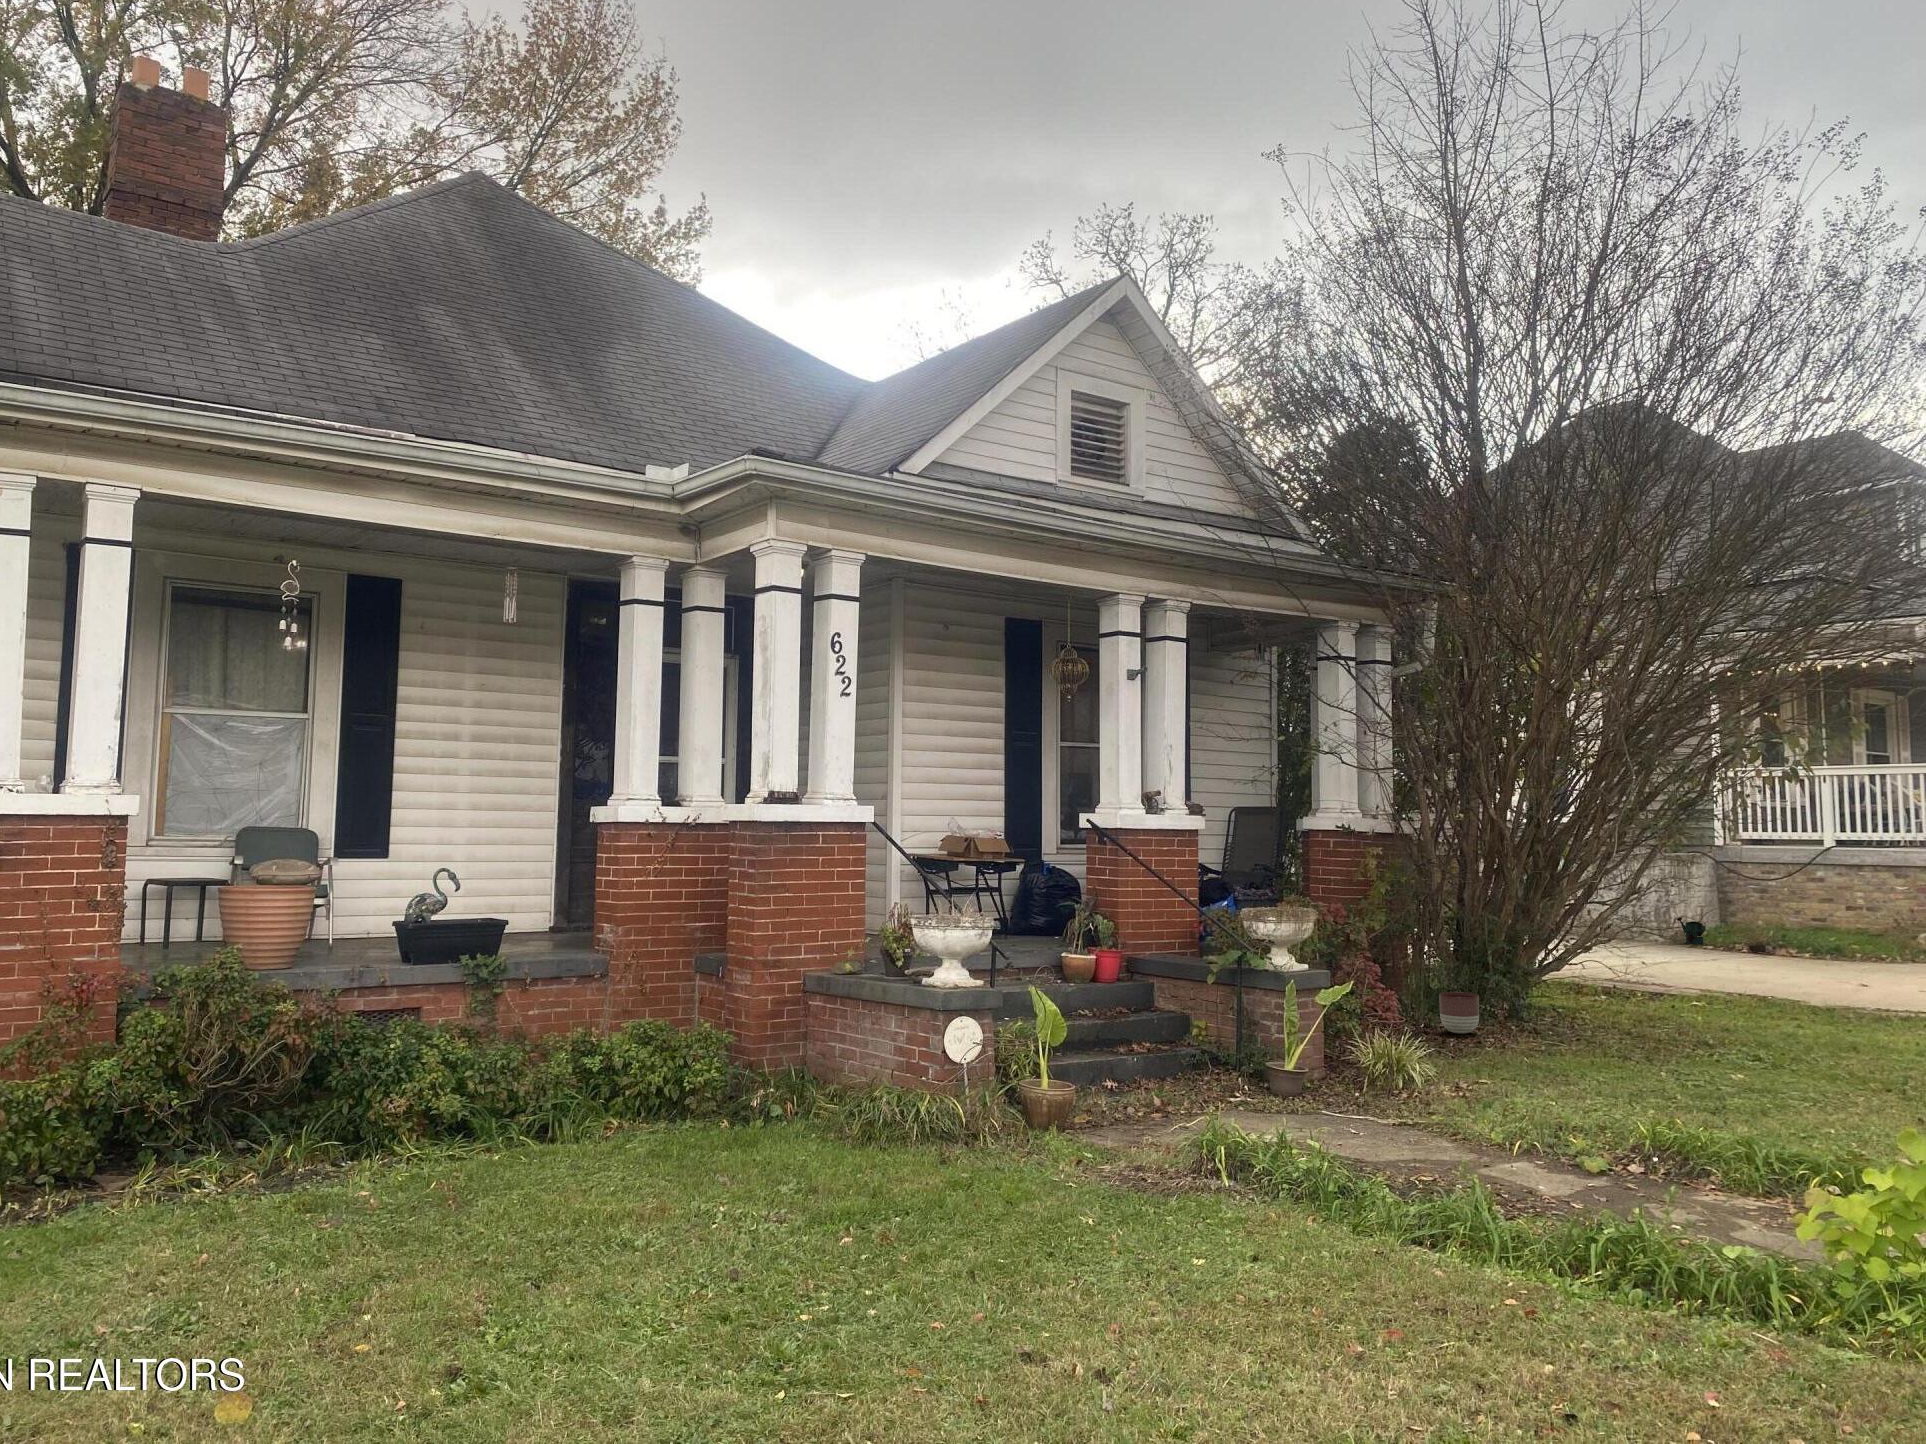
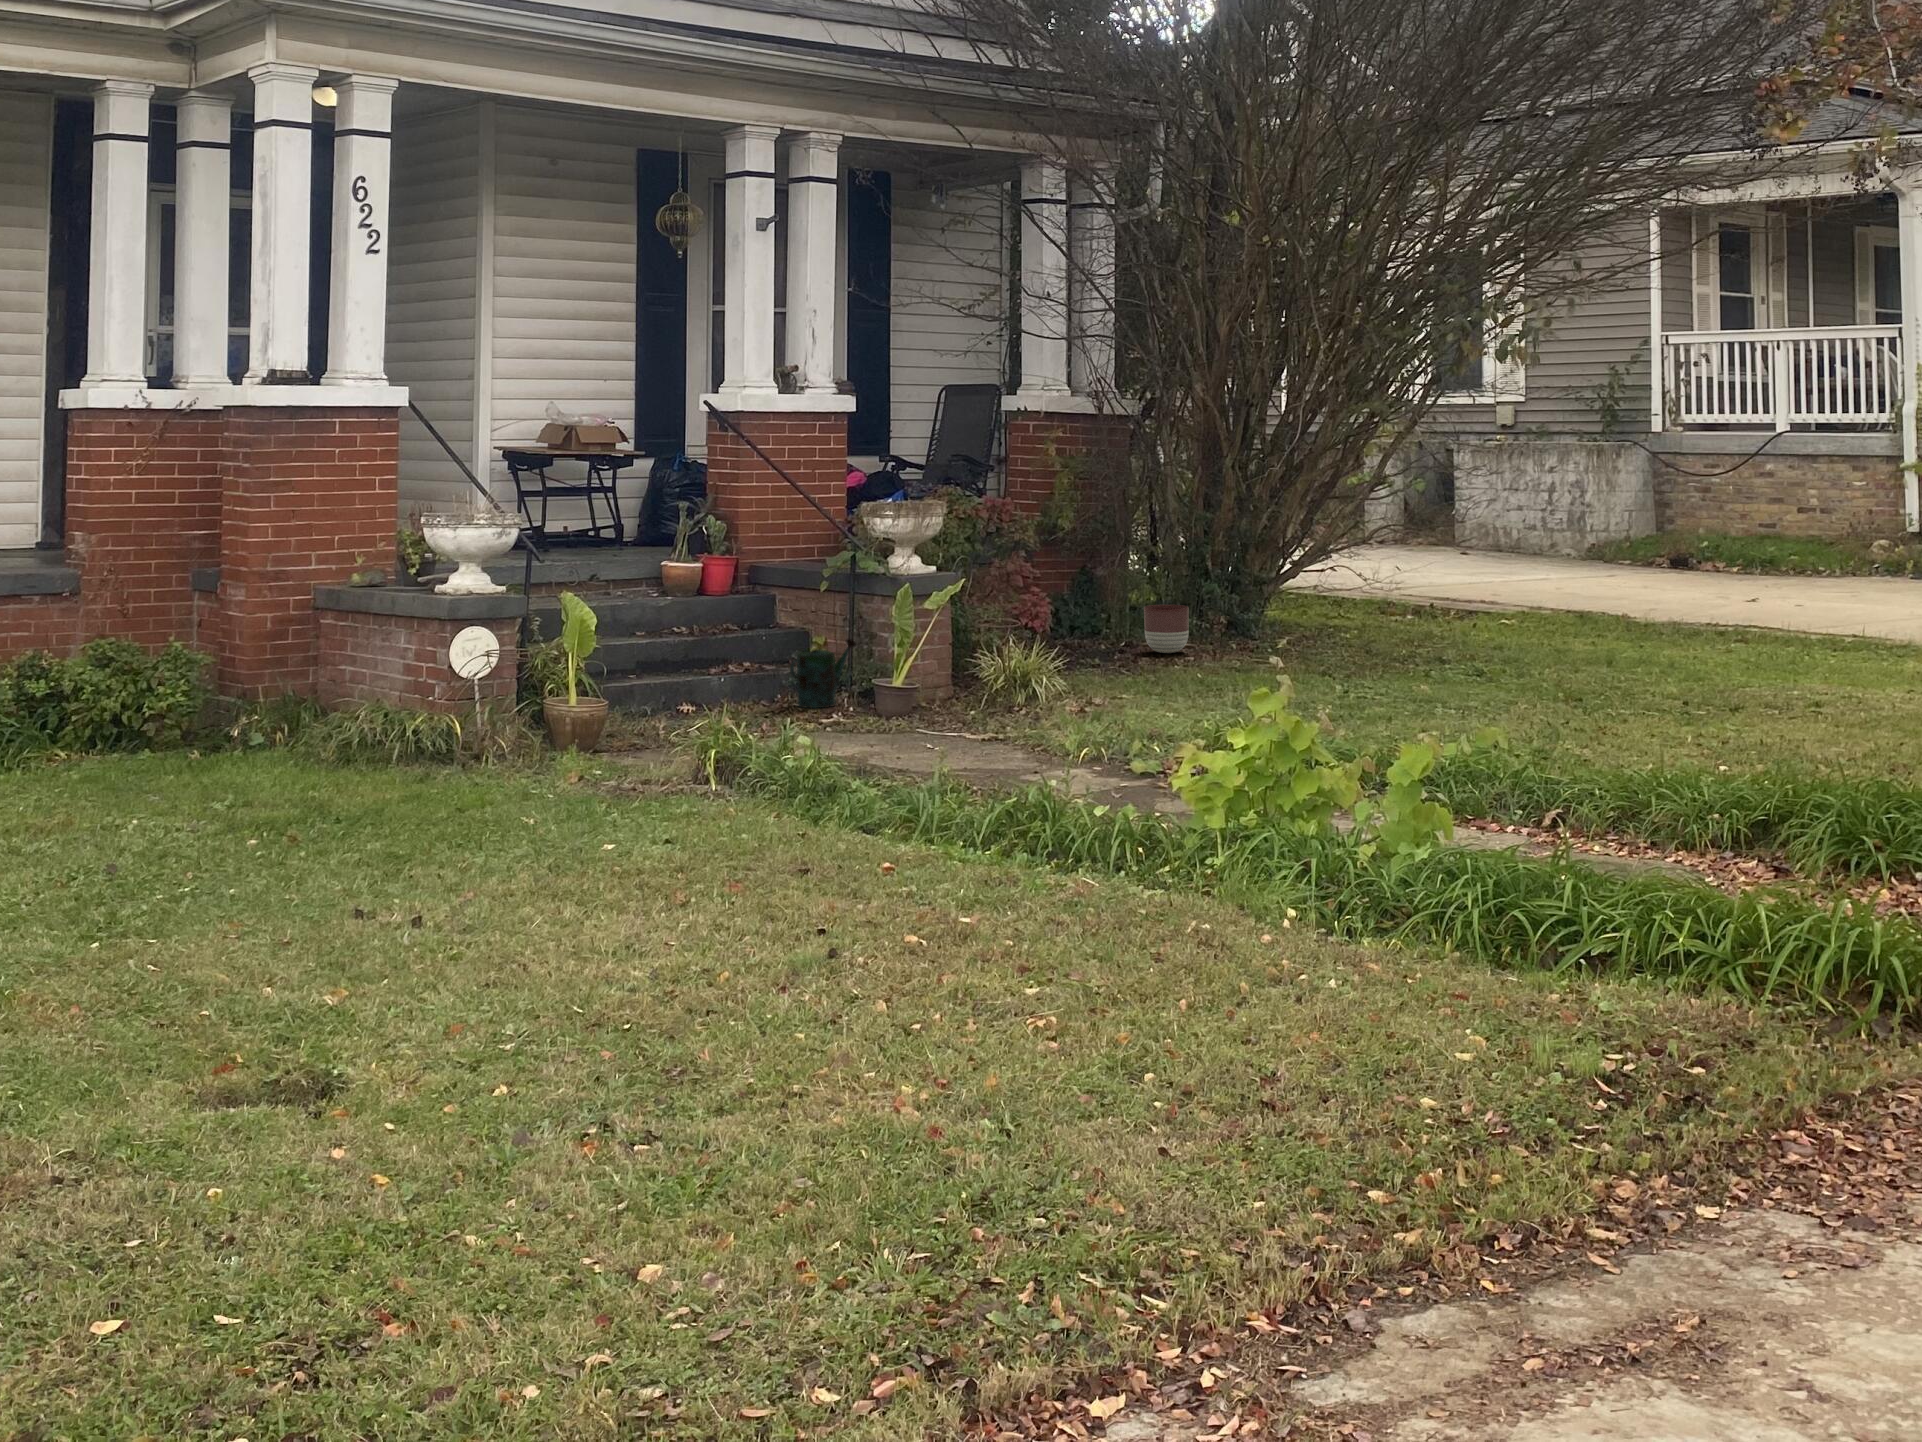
watering can: present [1677,917,1705,945] -> present [790,639,857,708]

